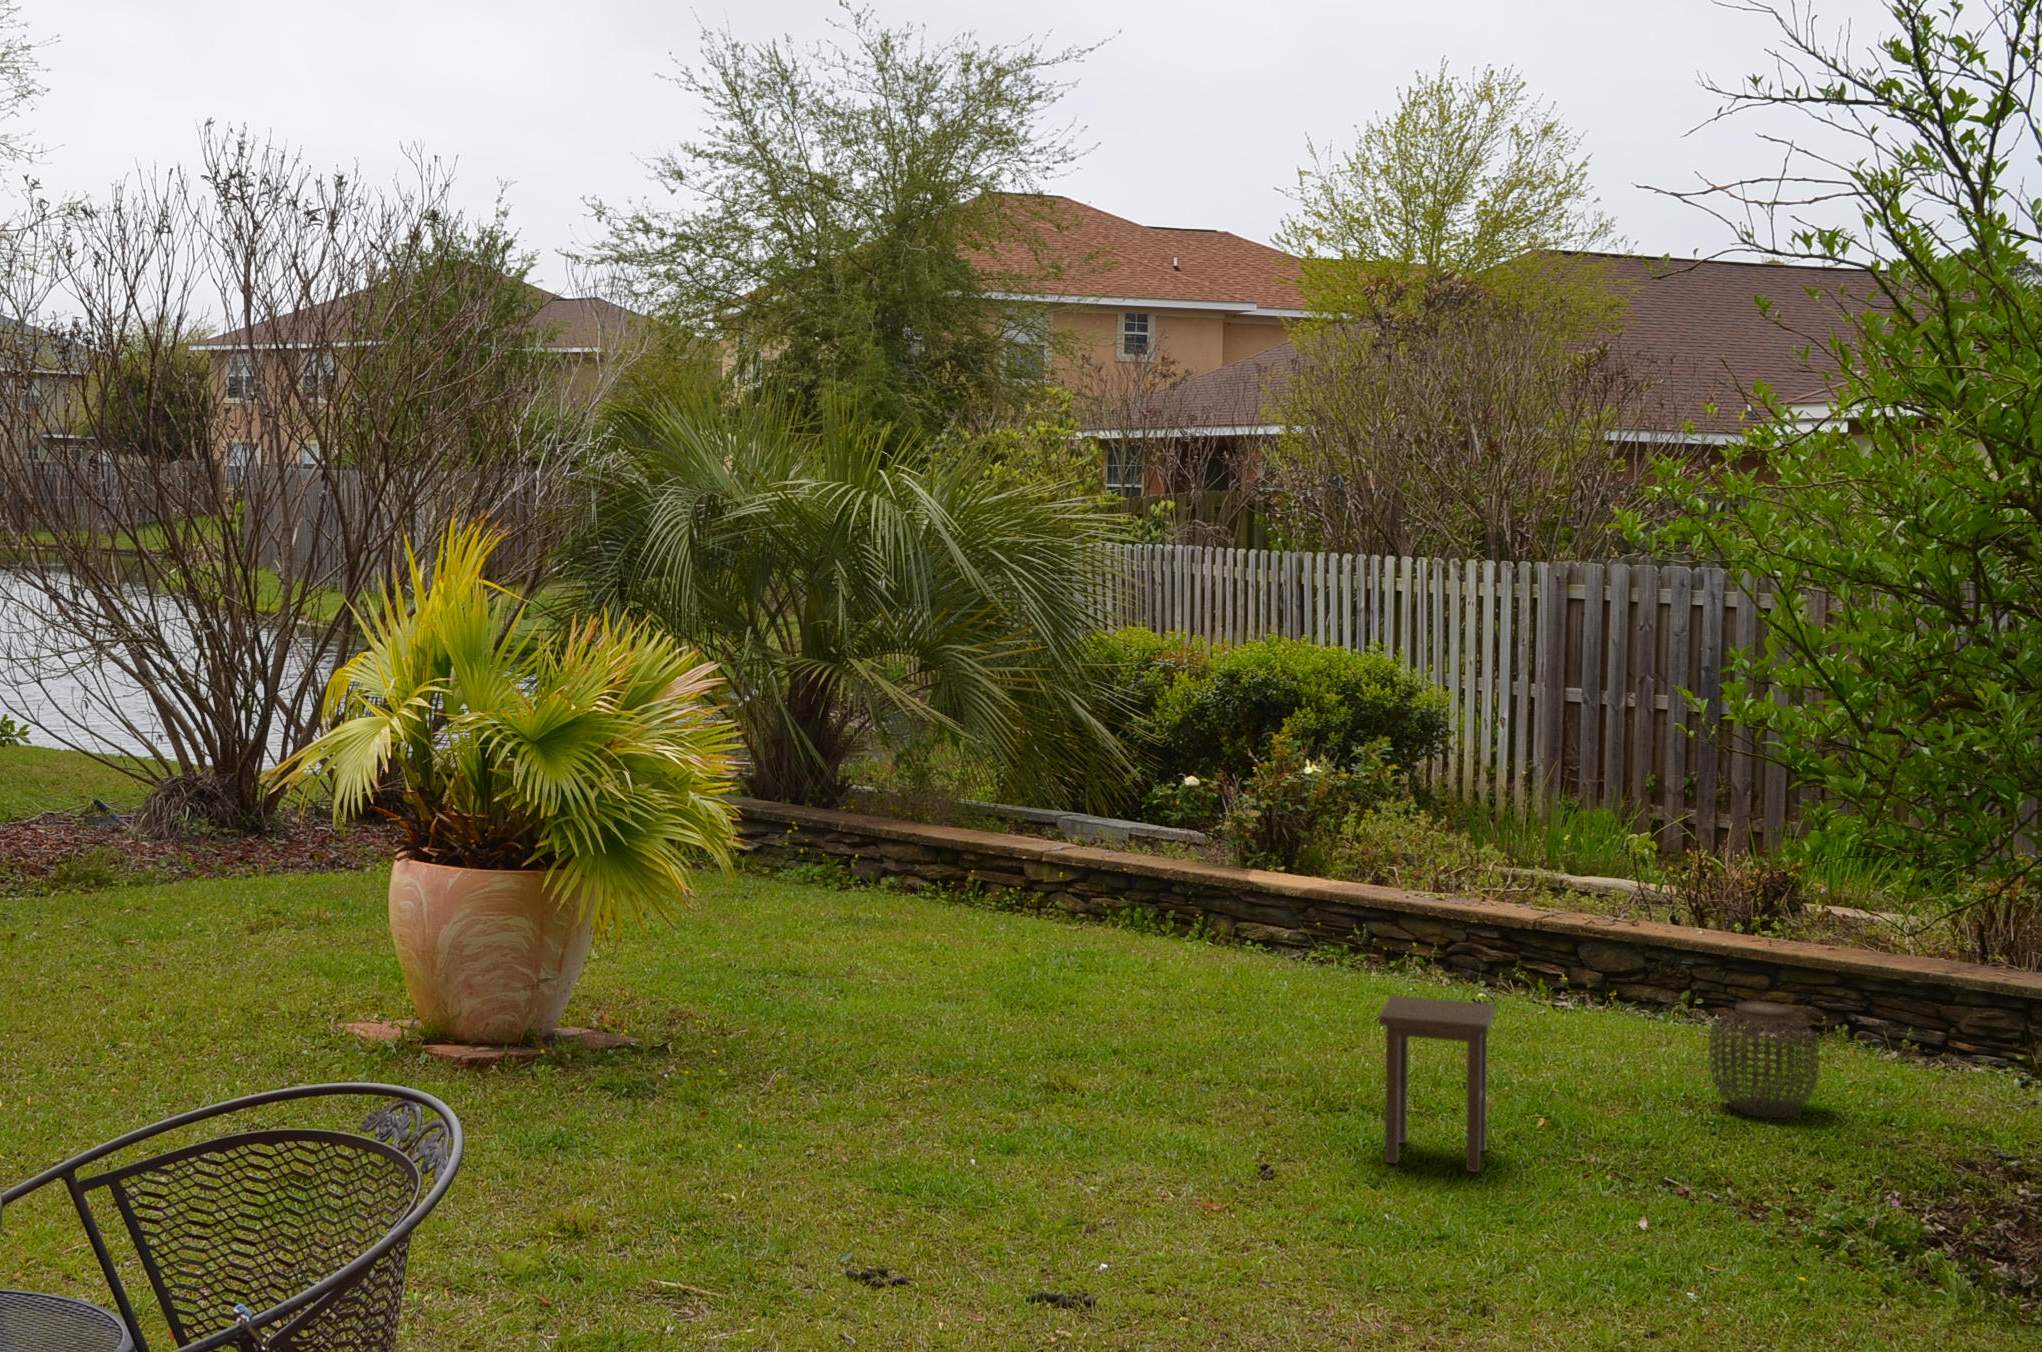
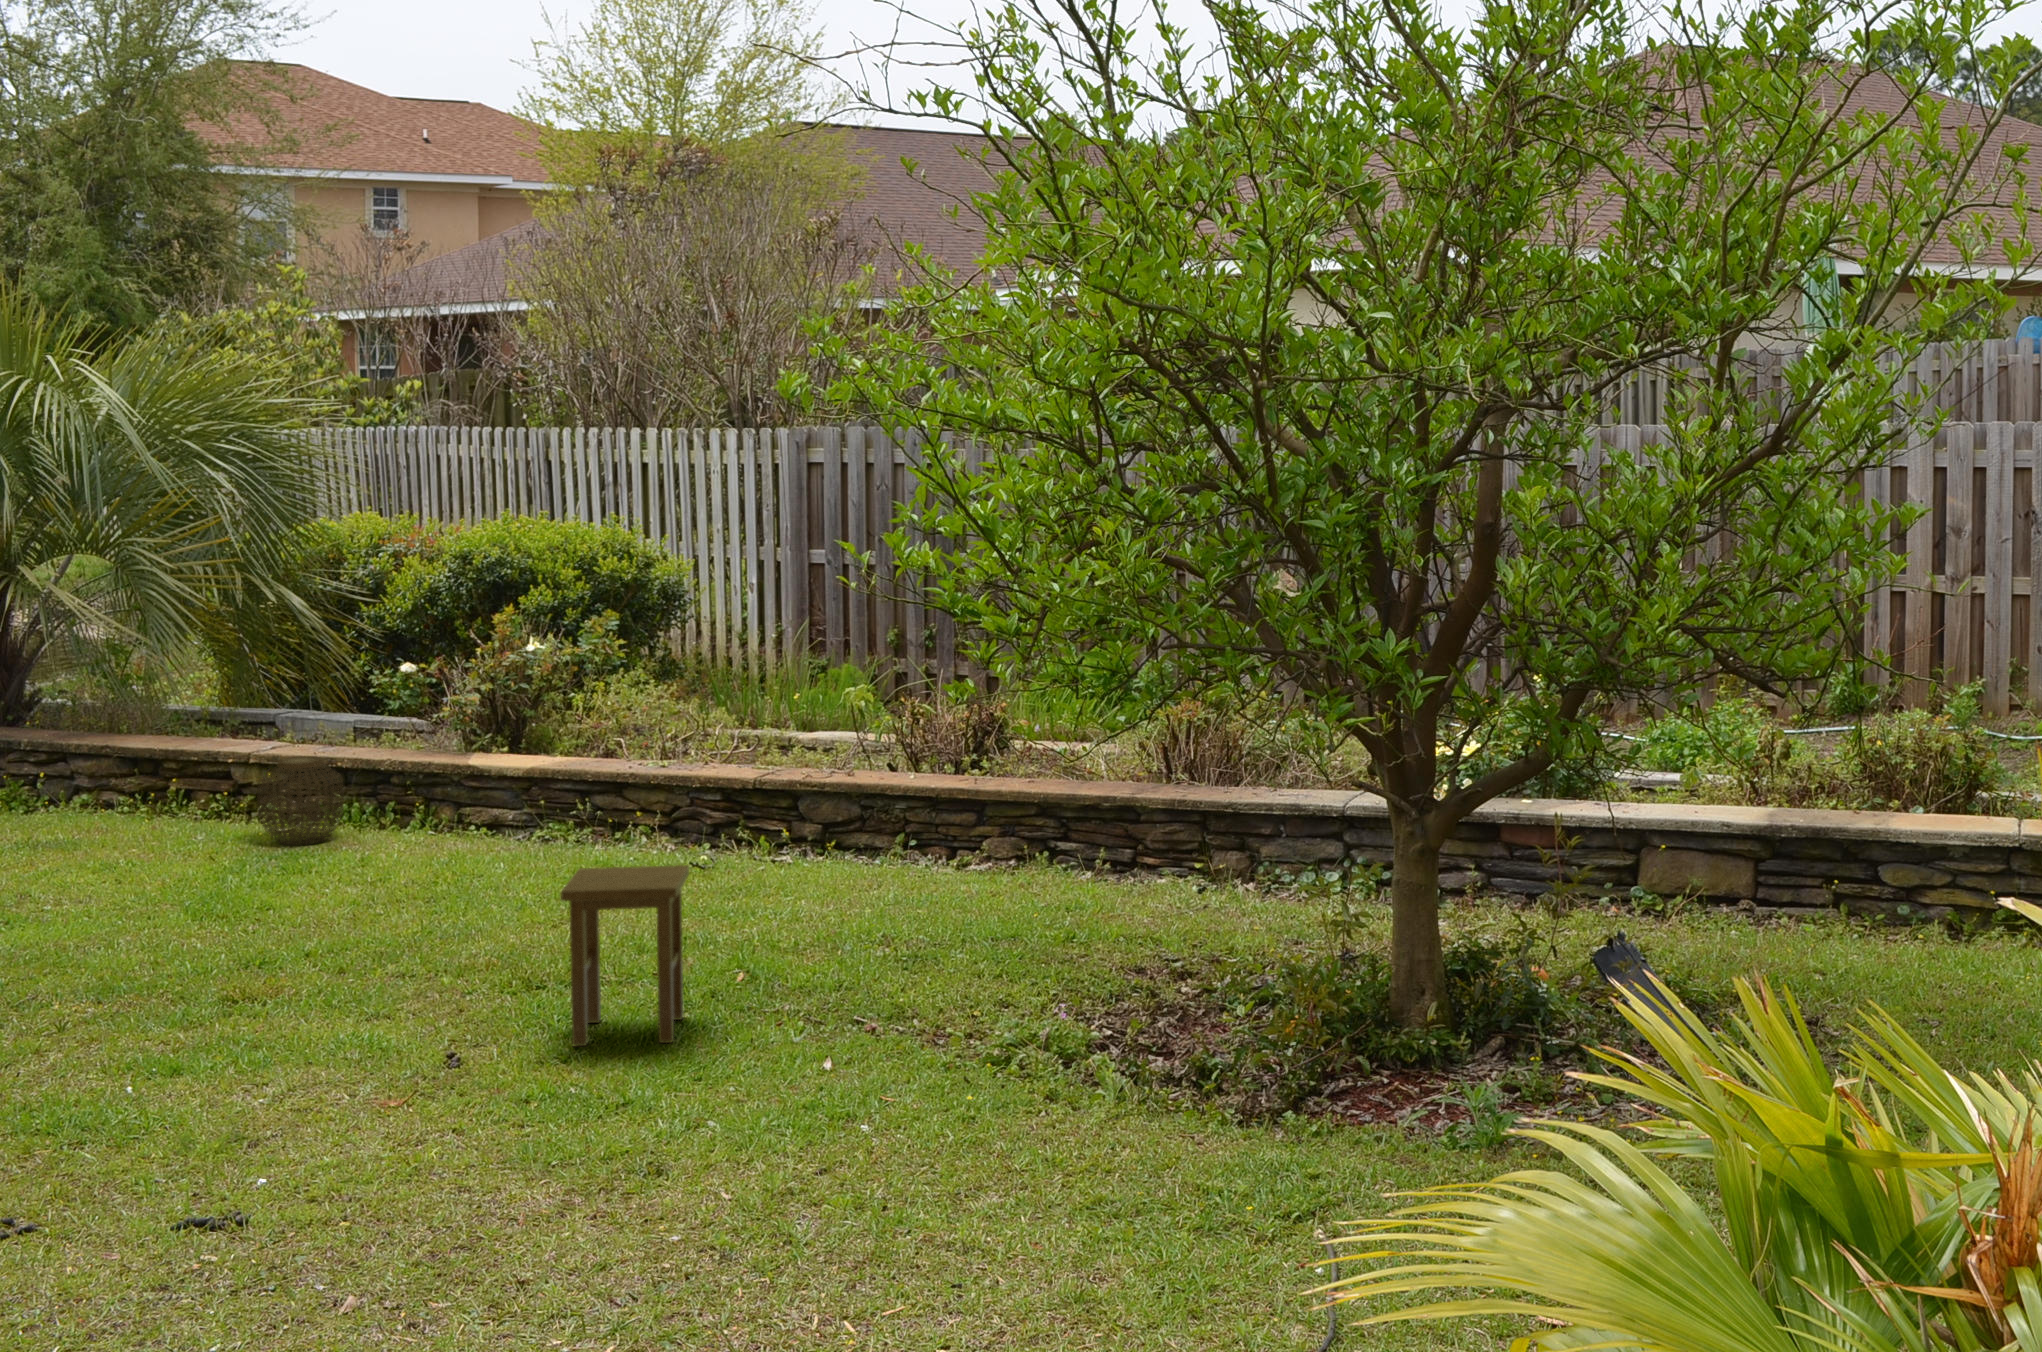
woven basket: present [1709,1001,1819,1118] -> present [257,756,344,845]

